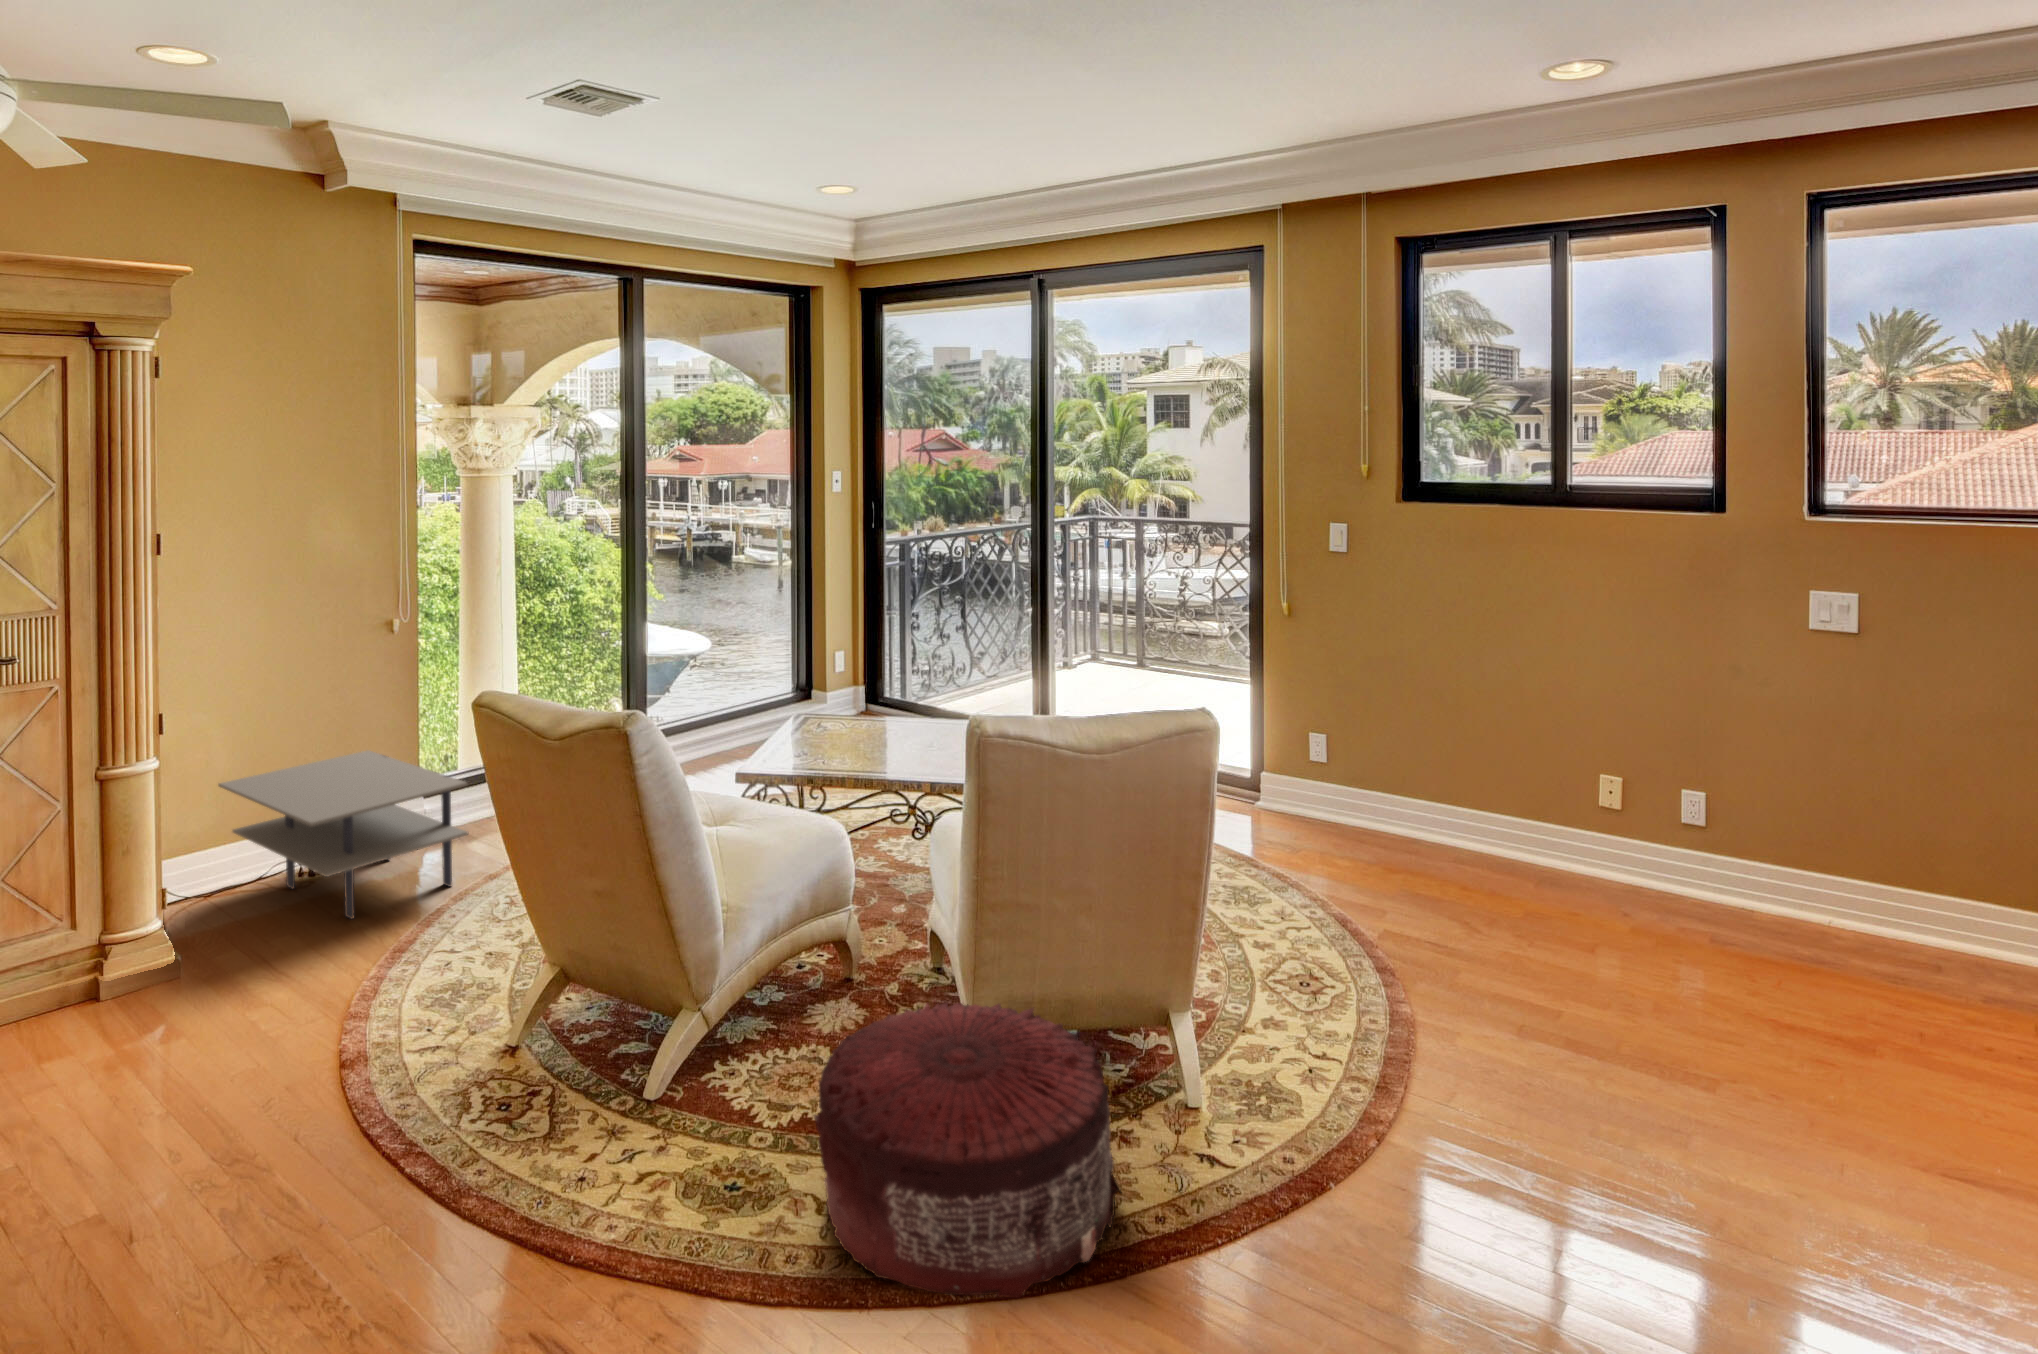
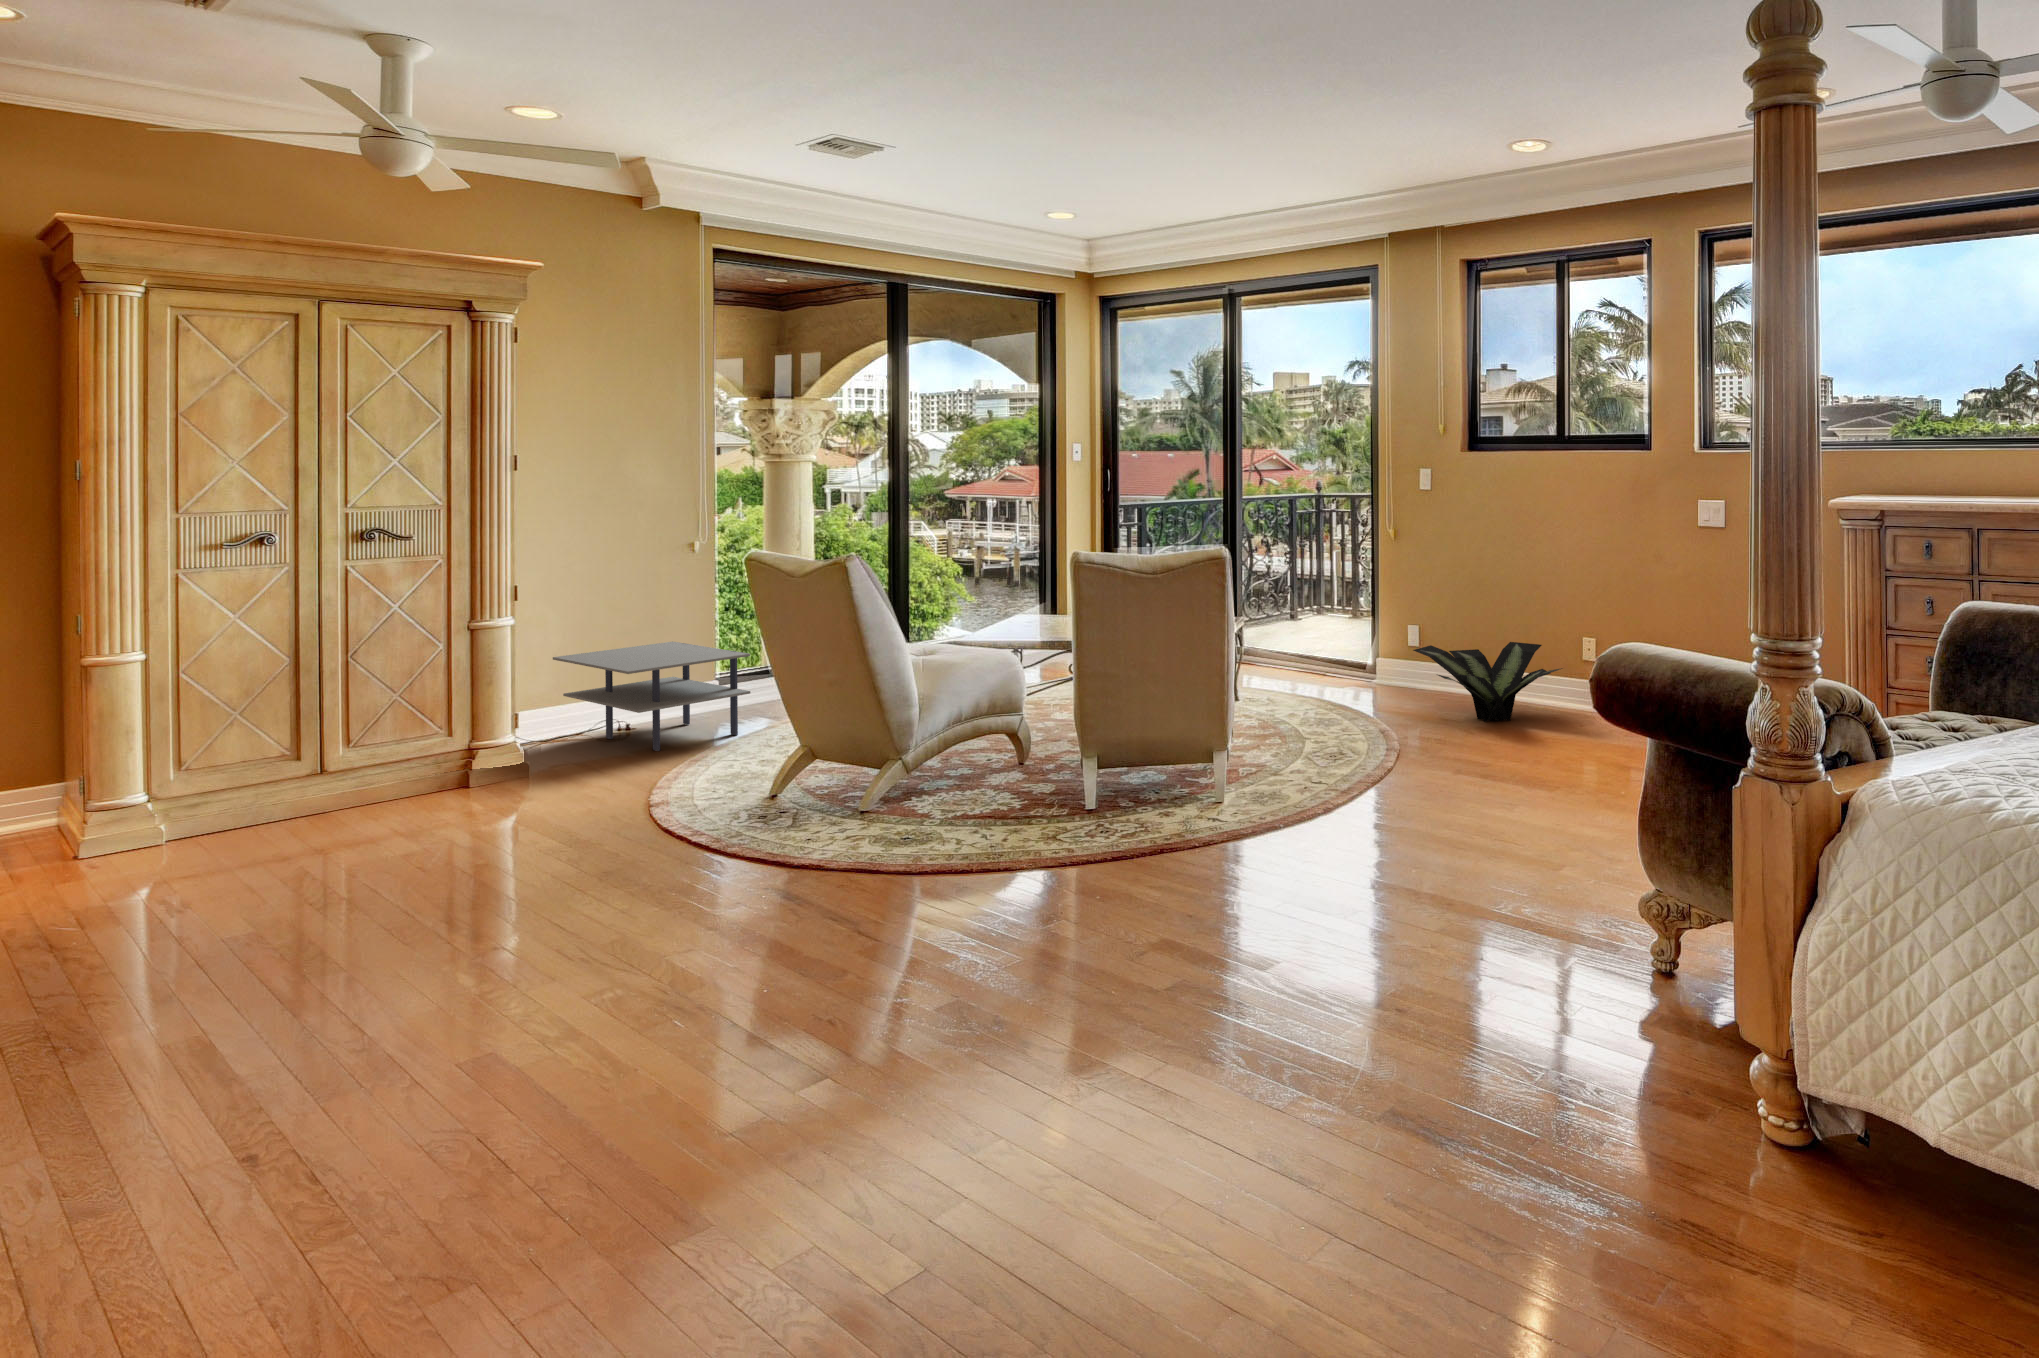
potted plant: none [1347,767,1589,895] -> present [1413,642,1562,722]
pouf: present [814,1003,1121,1298] -> none [956,735,1150,866]

